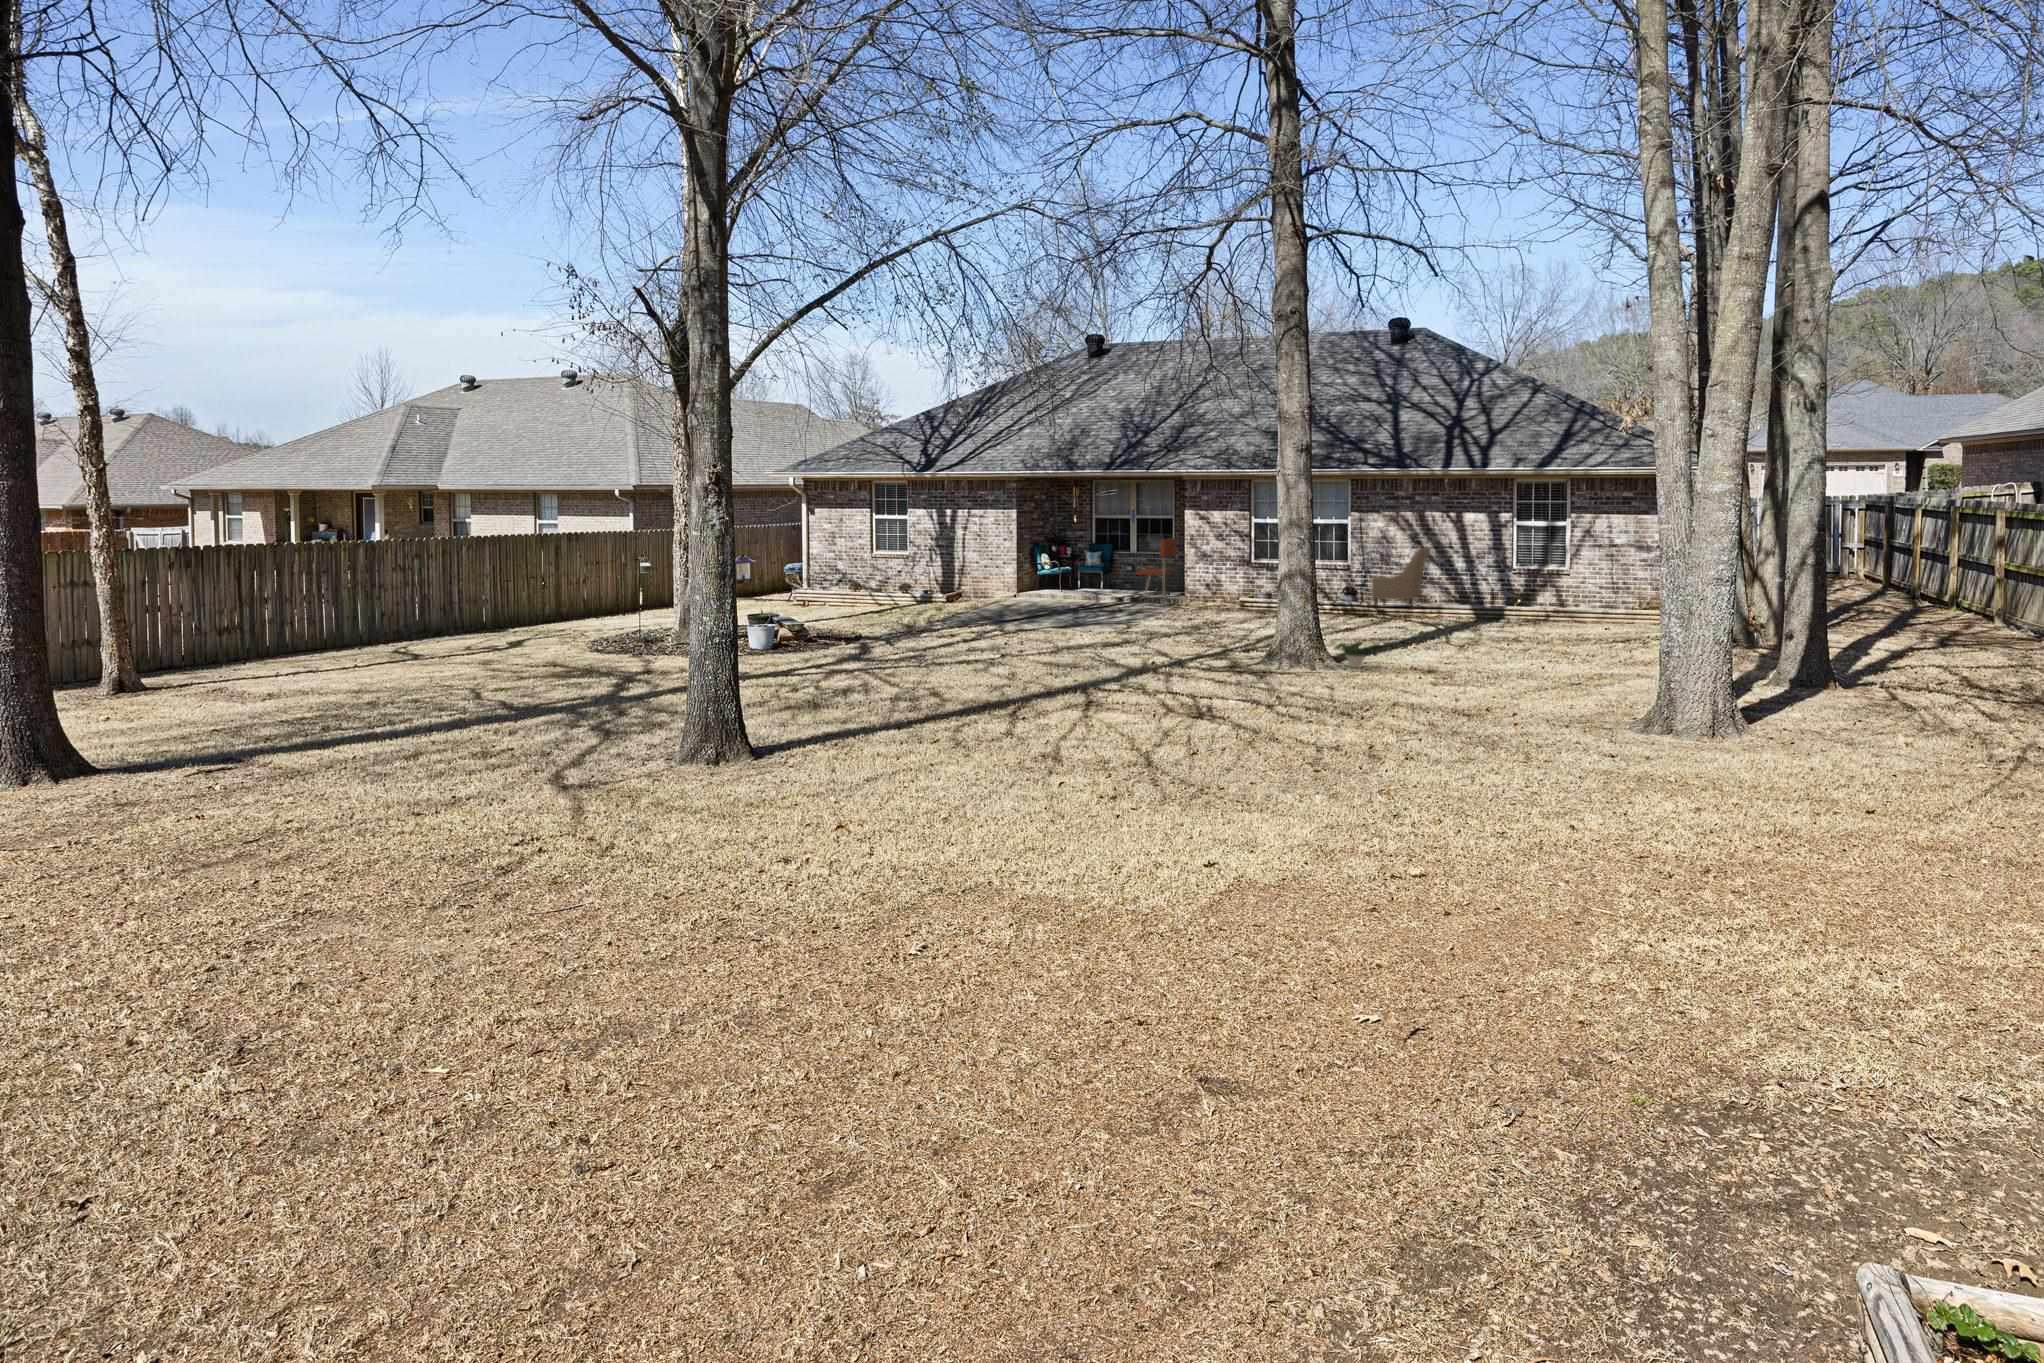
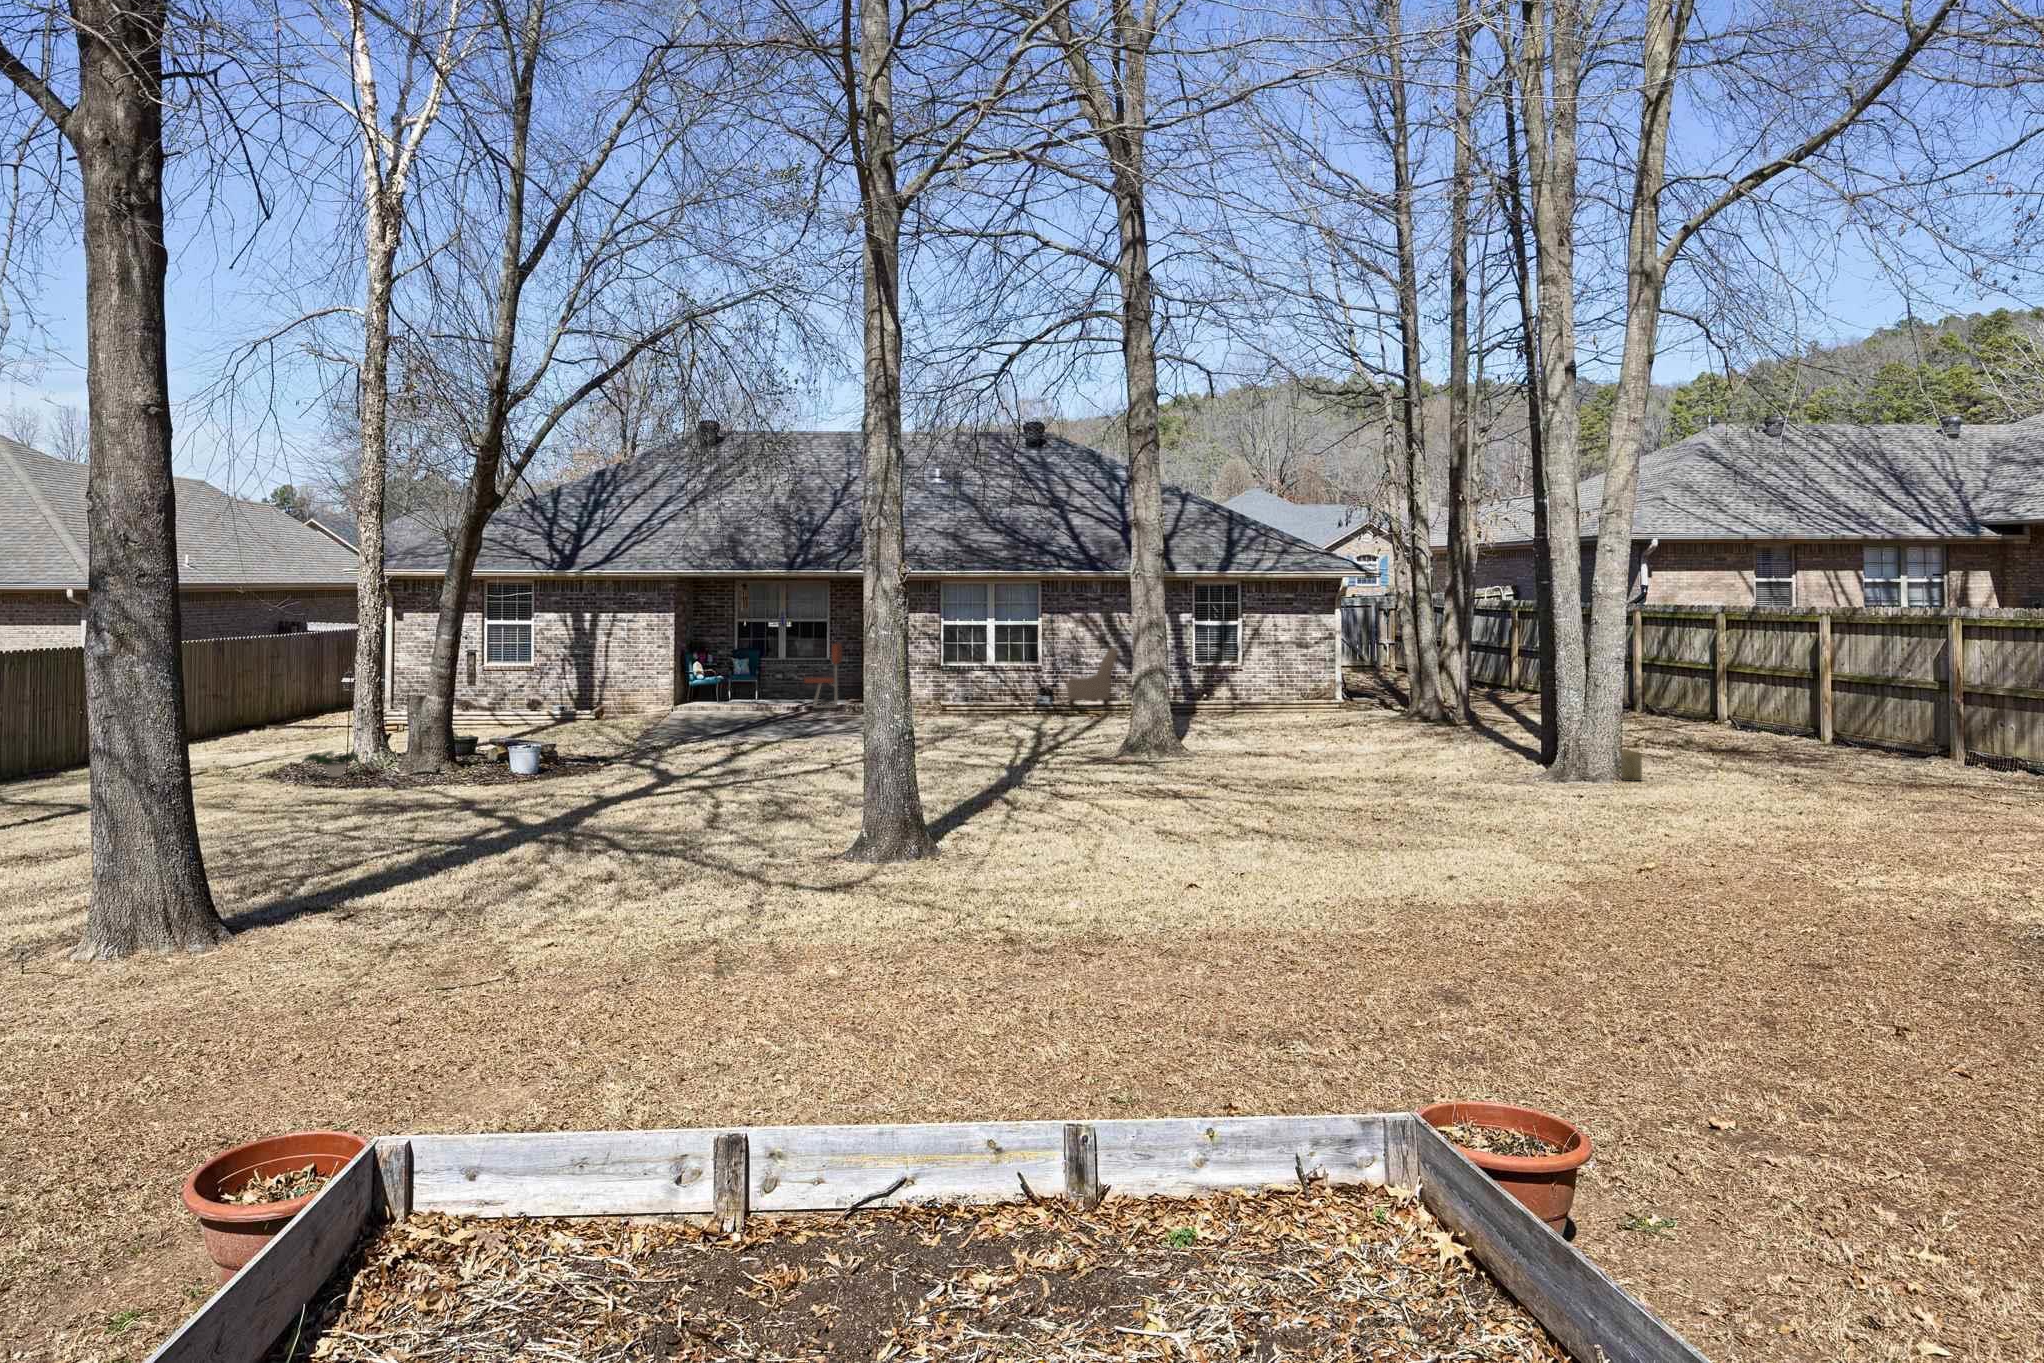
potted plant: present [1334,642,1383,668] -> present [303,751,359,777]
watering can: none [1776,691,1815,741] -> present [1621,749,1642,781]

